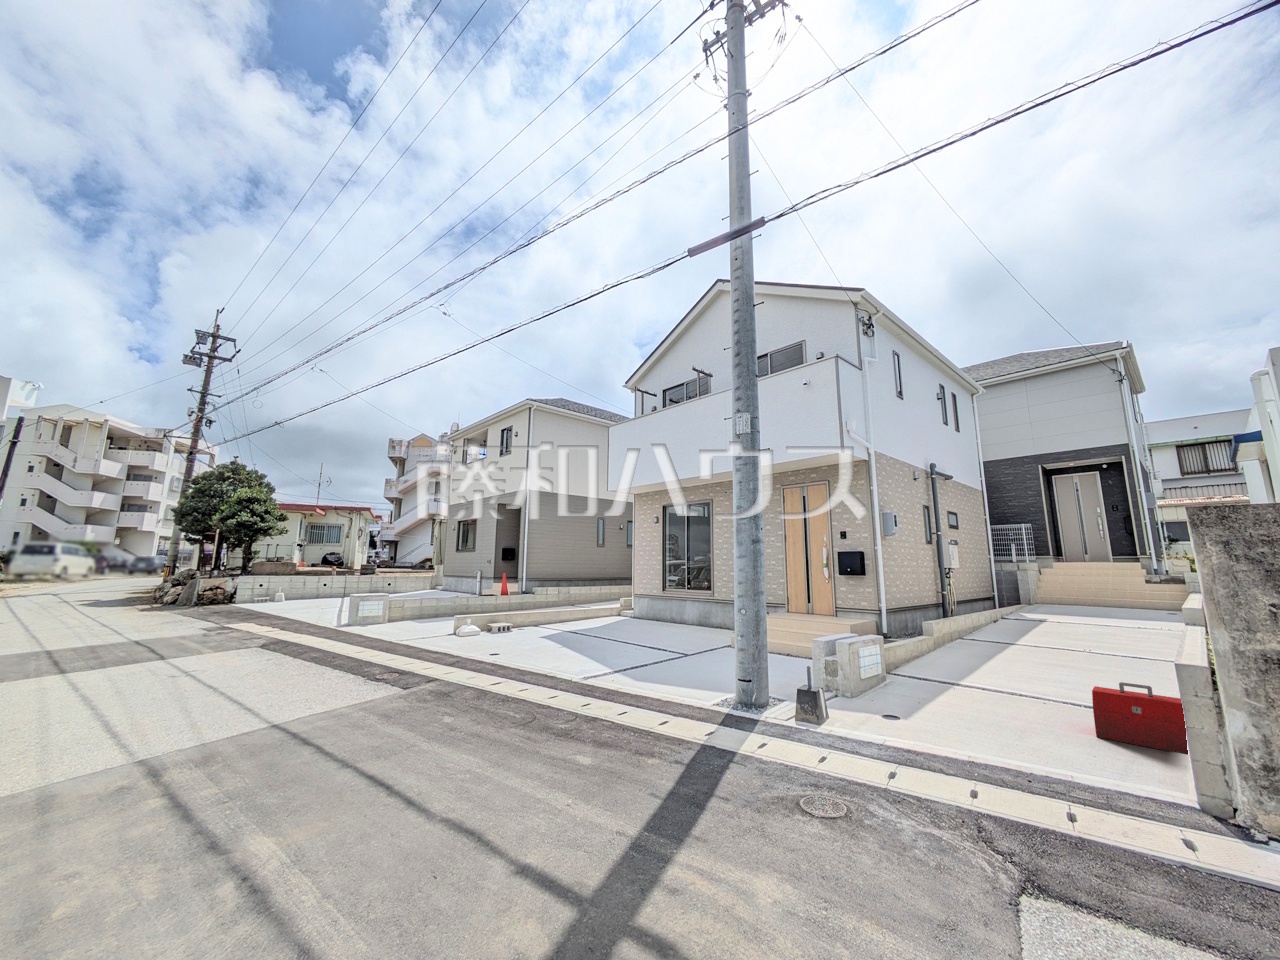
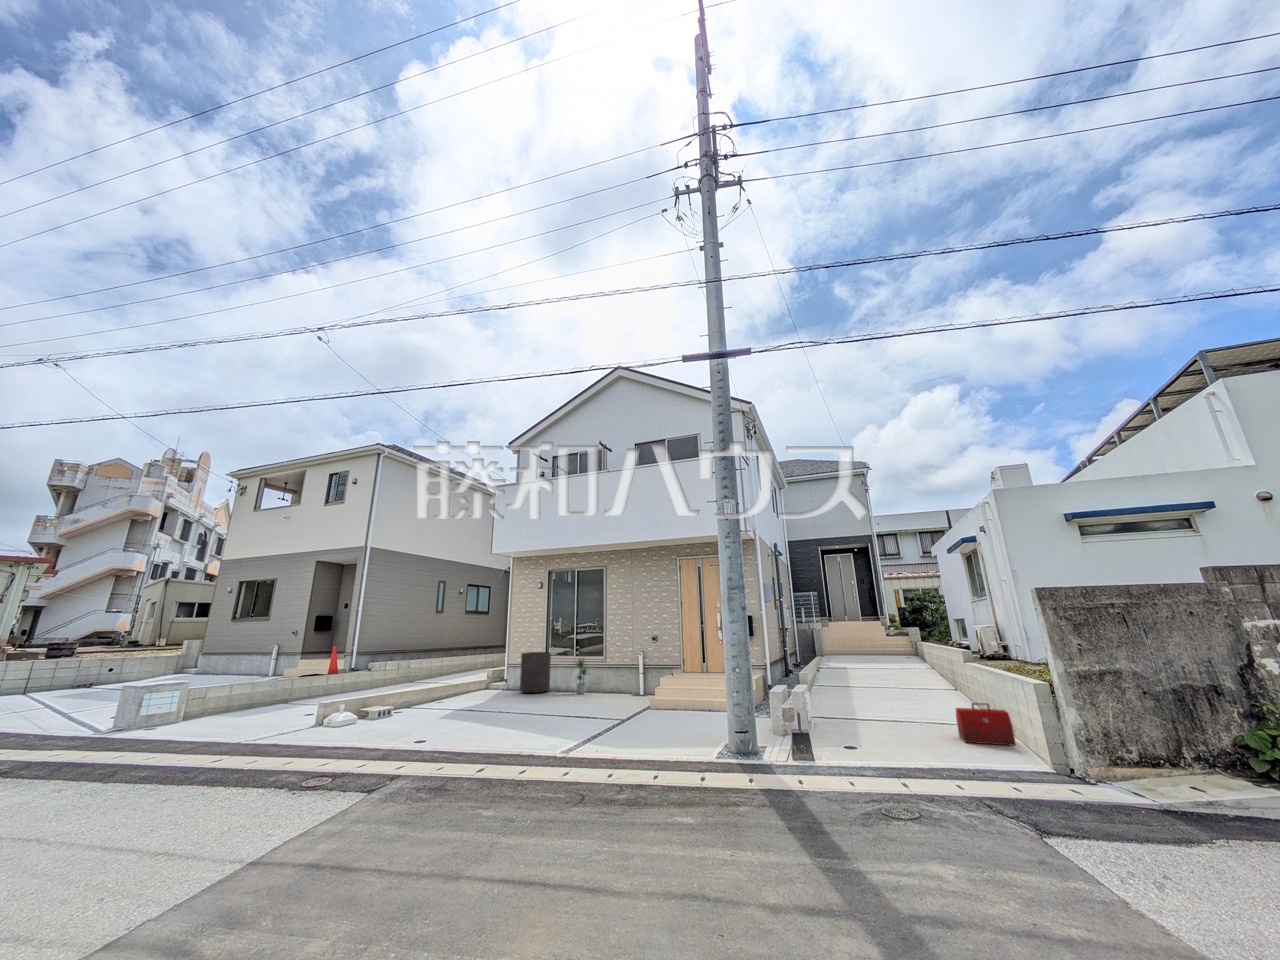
trash can: none [635,584,664,622] -> present [520,652,551,693]
potted plant: none [677,589,699,626] -> present [576,659,587,694]

